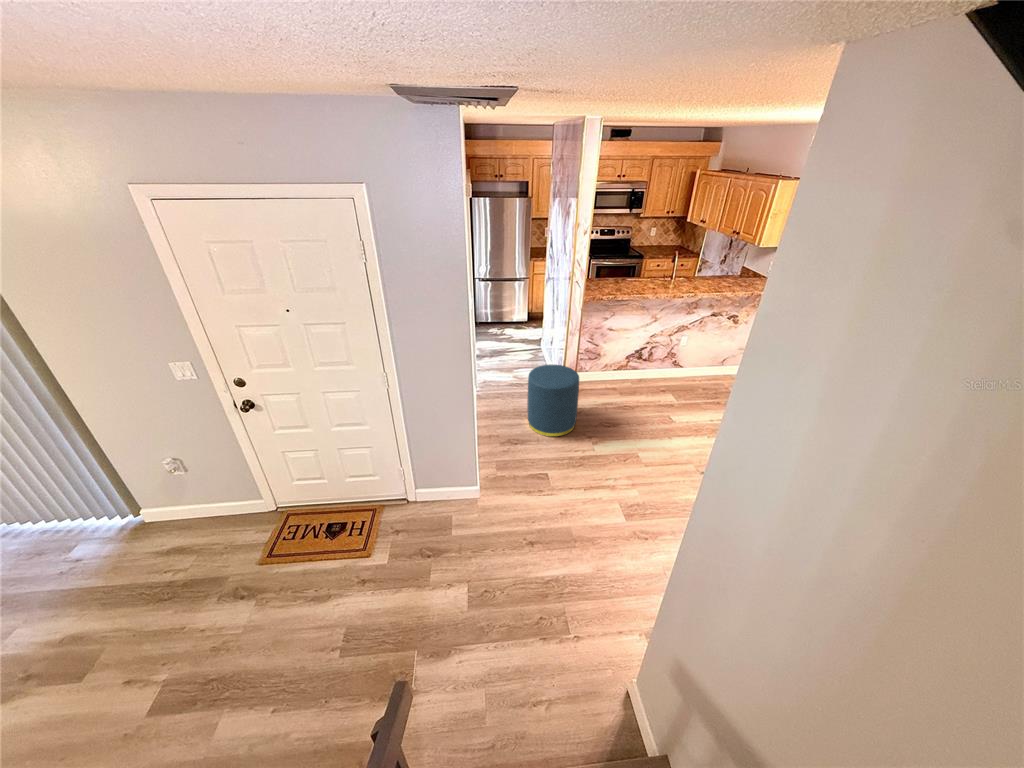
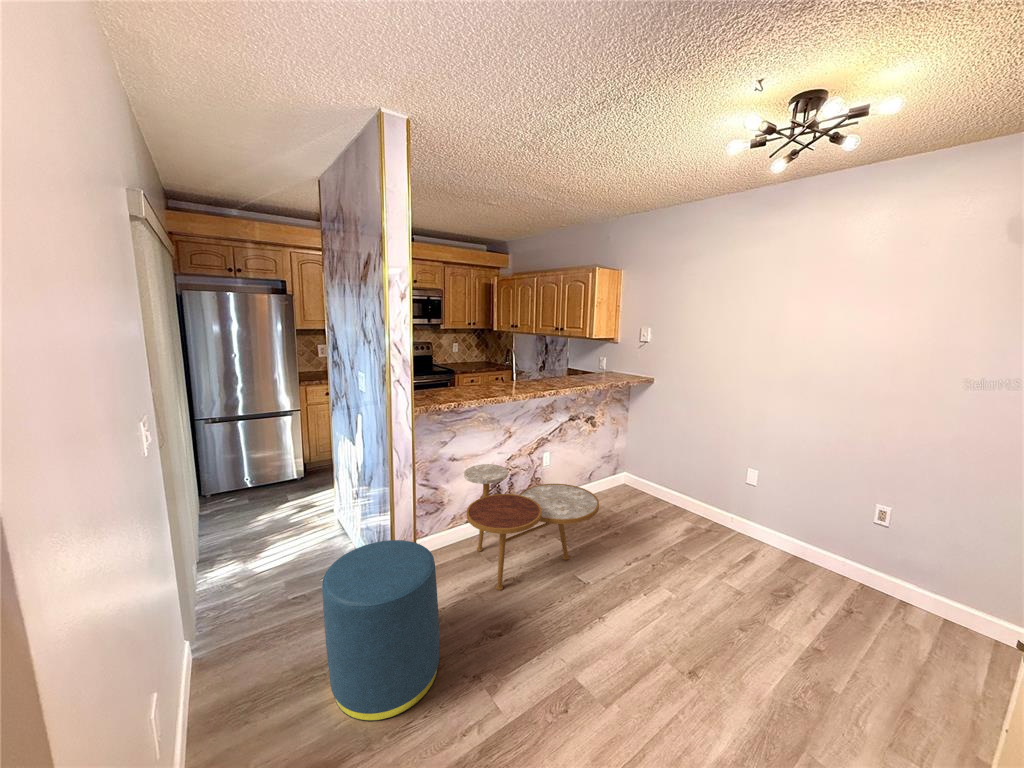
side table: none [607,336,700,409] -> present [464,464,599,590]

